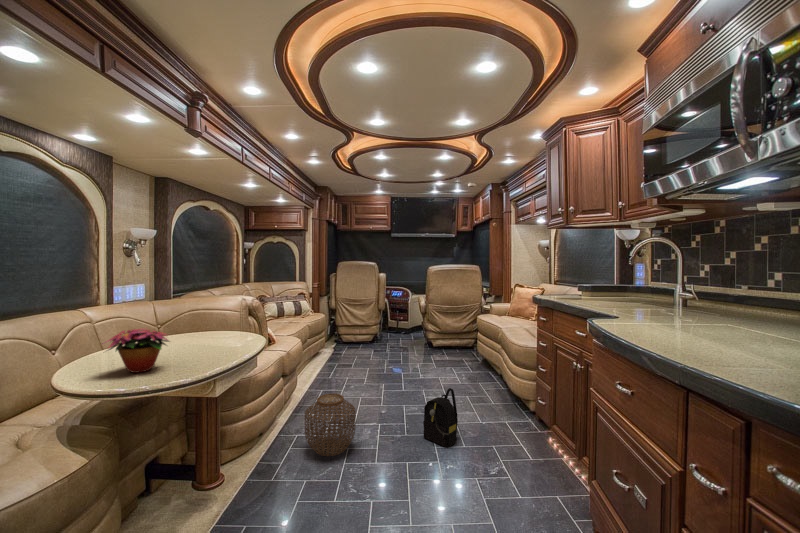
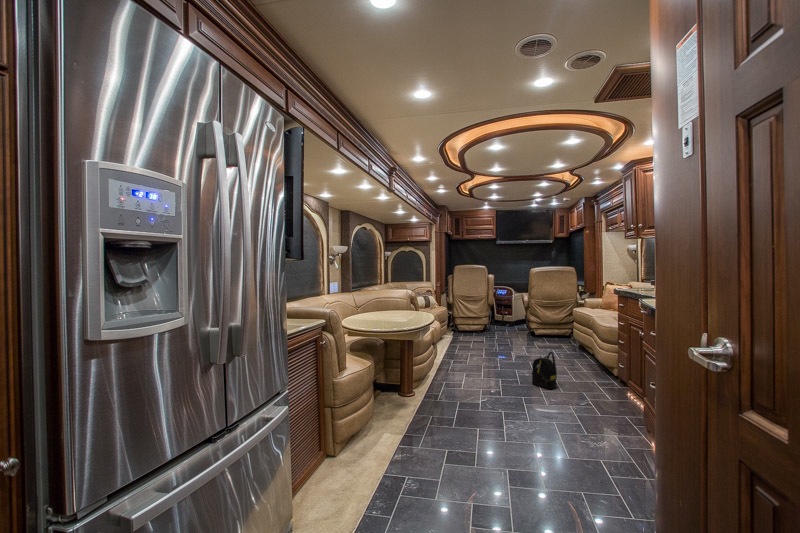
flower arrangement: present [102,328,169,373] -> none [364,302,396,325]
woven basket: present [305,394,356,456] -> none [454,351,486,388]

